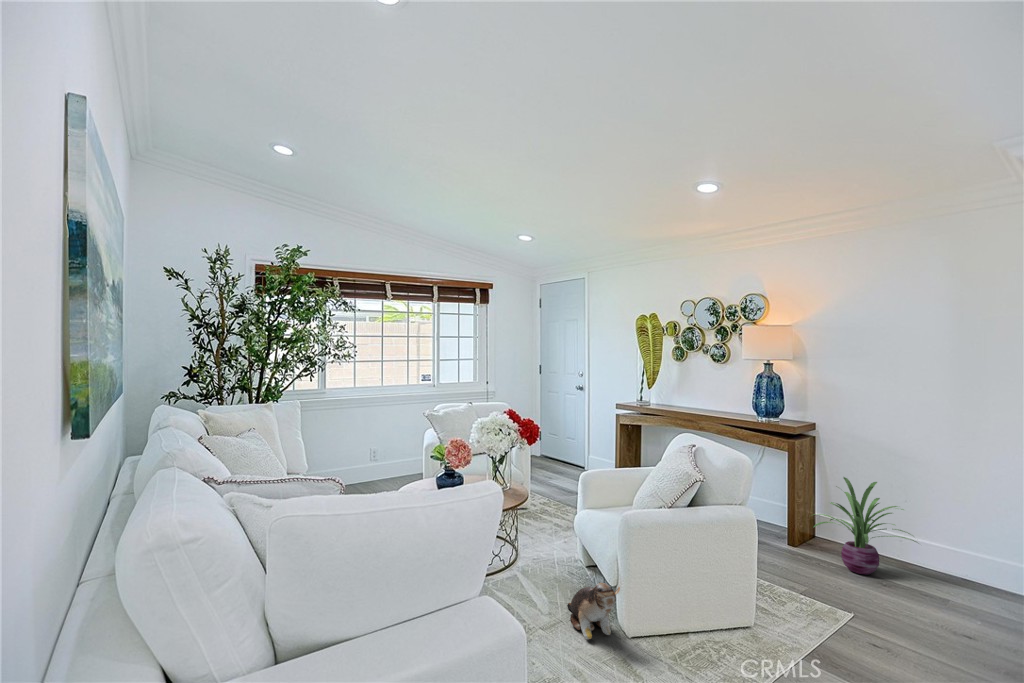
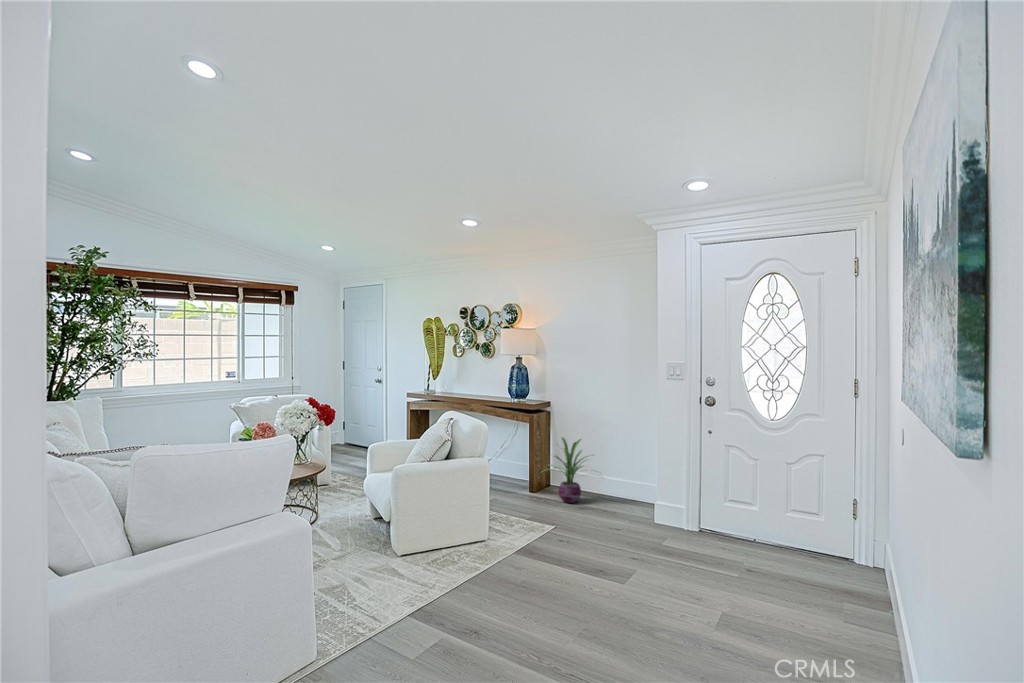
plush toy: present [567,583,620,639] -> none [355,522,393,565]

